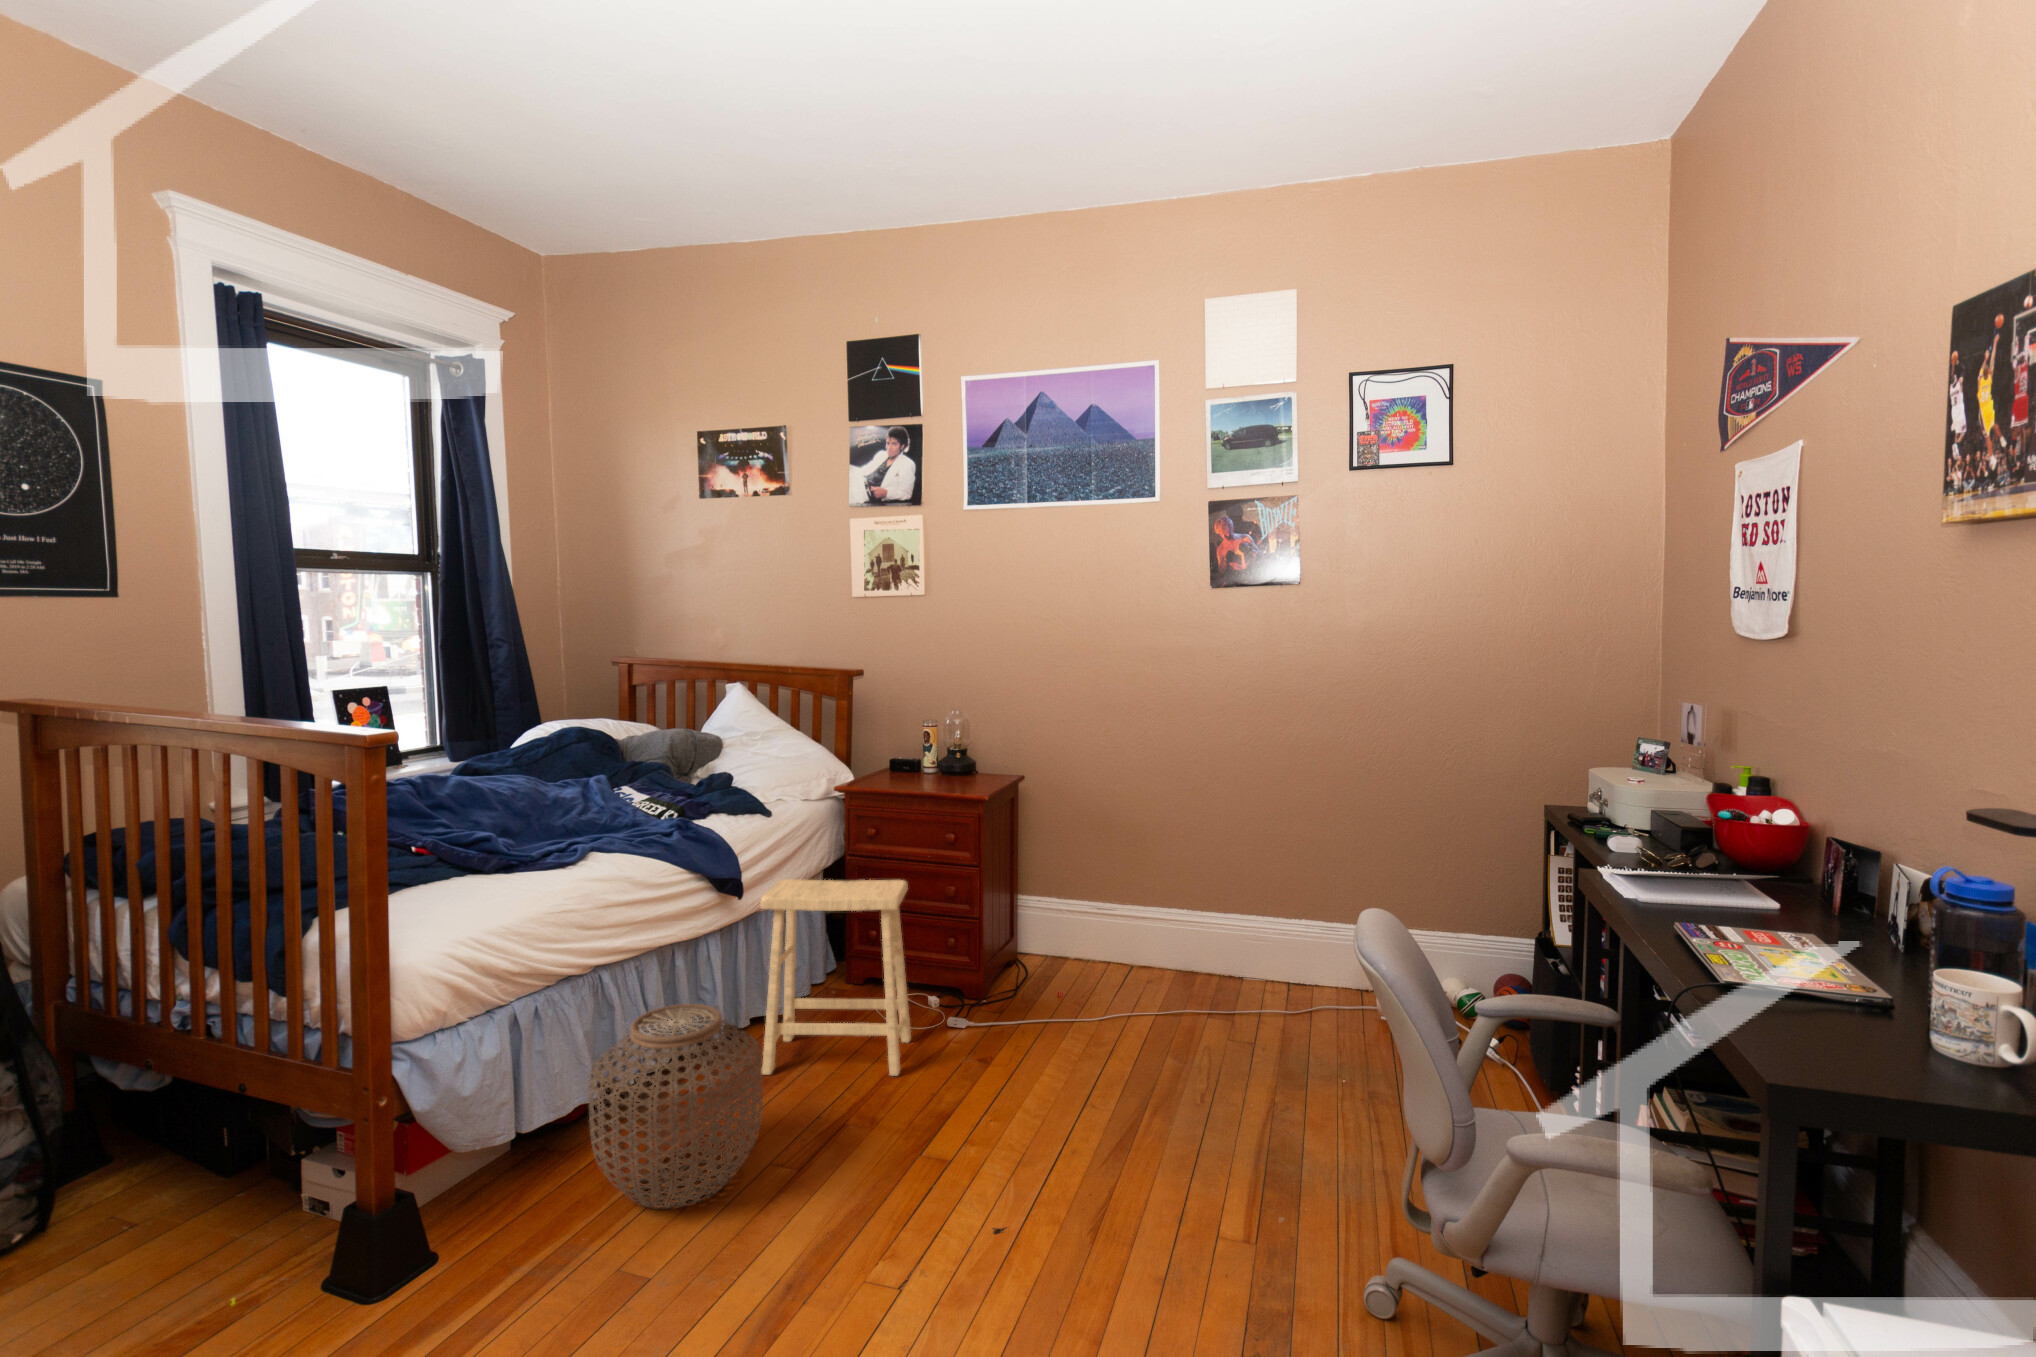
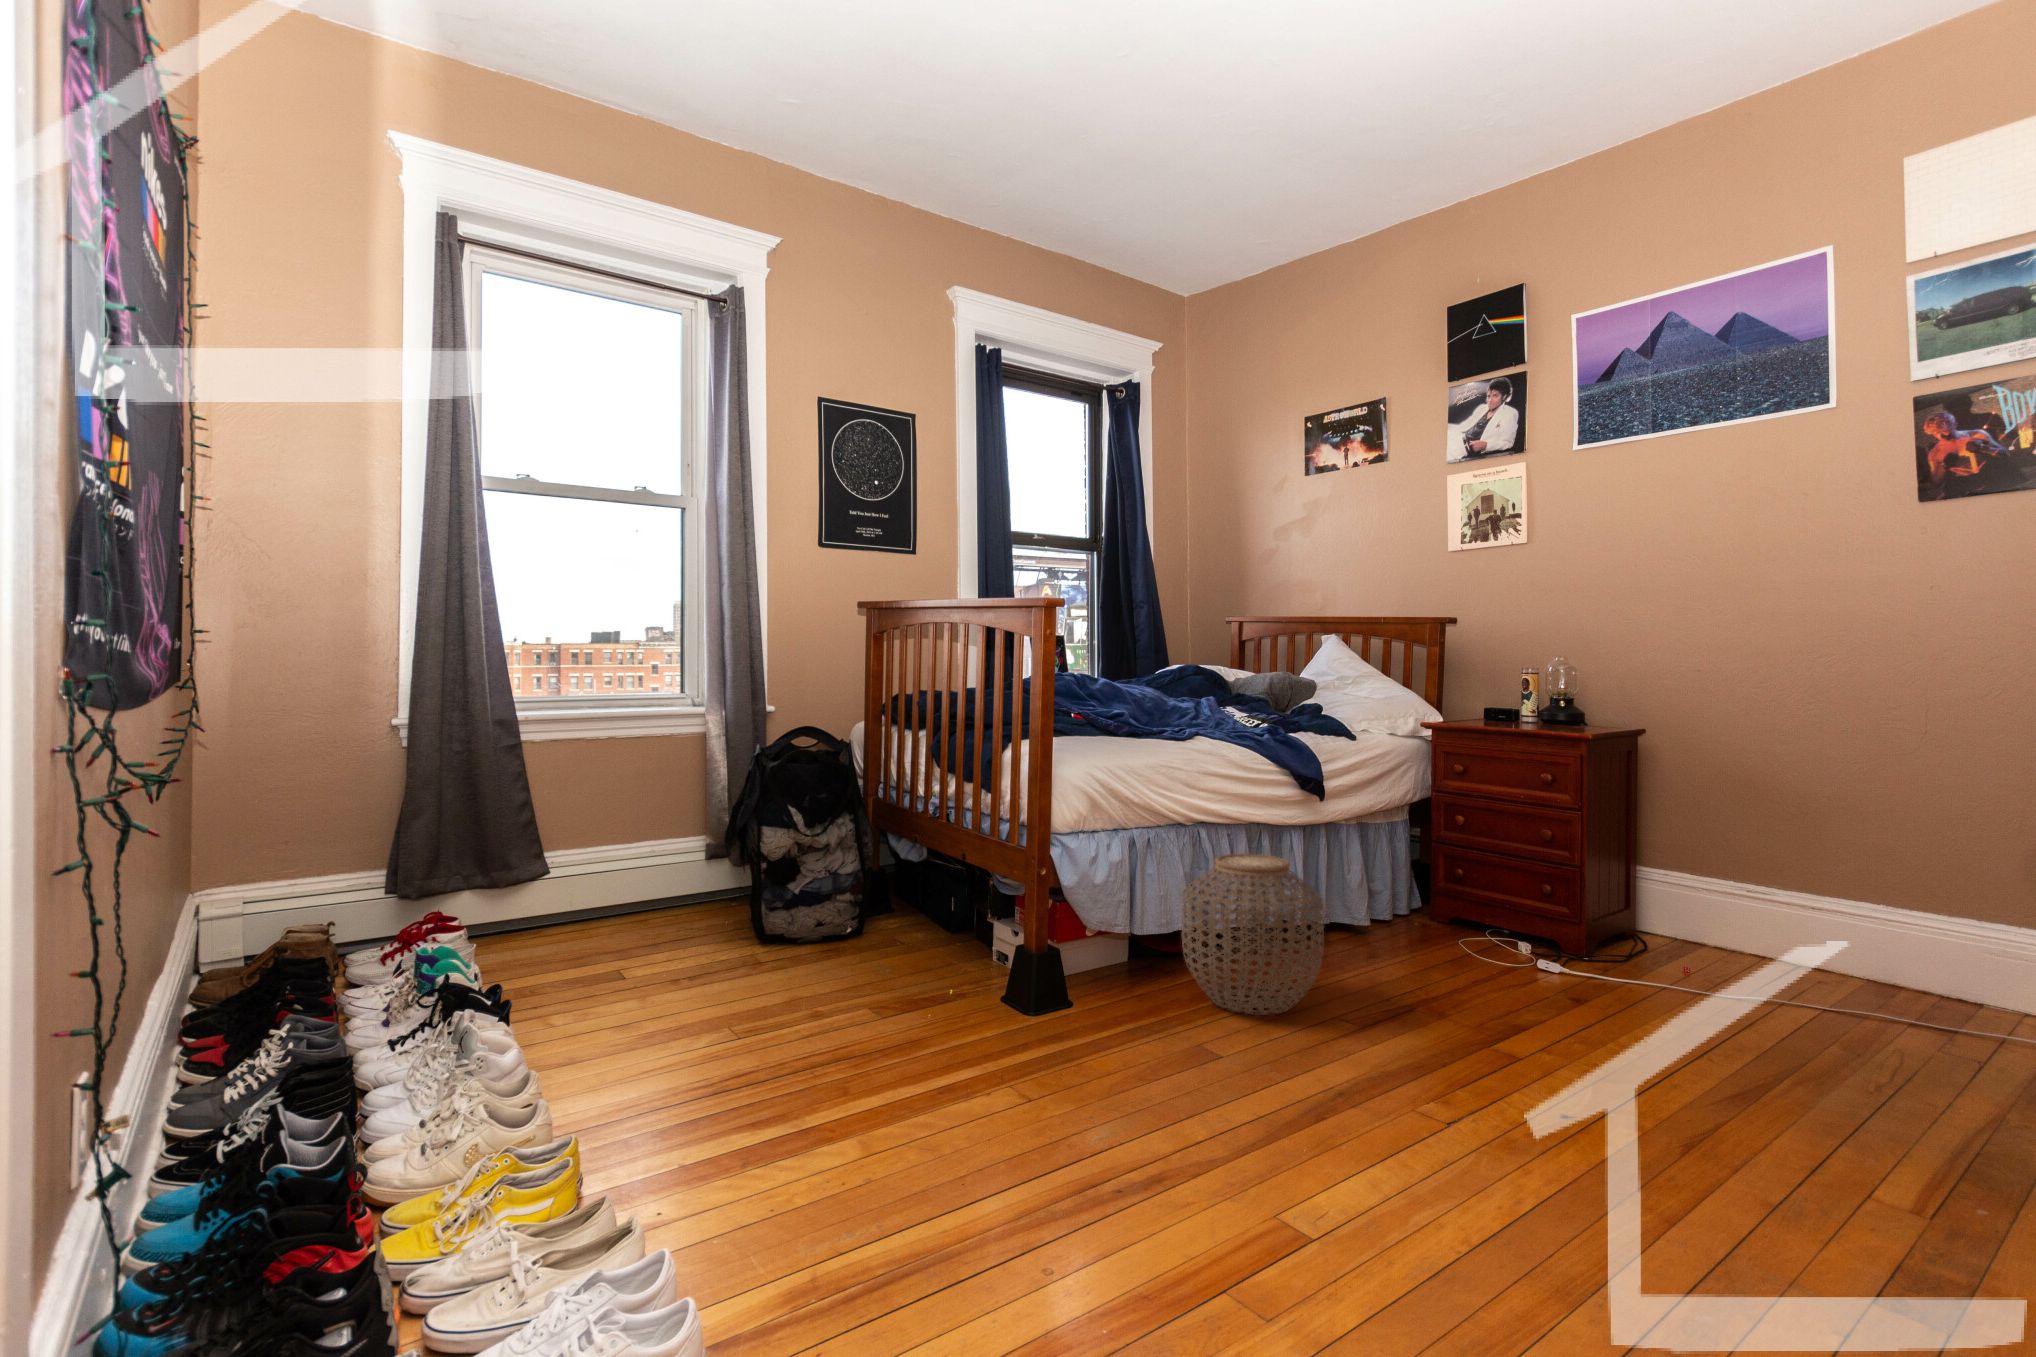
footstool: present [760,879,911,1076] -> none [1333,790,1487,983]

